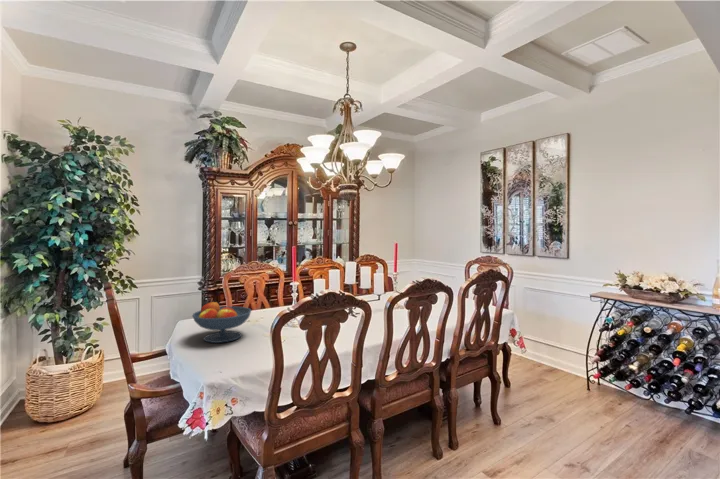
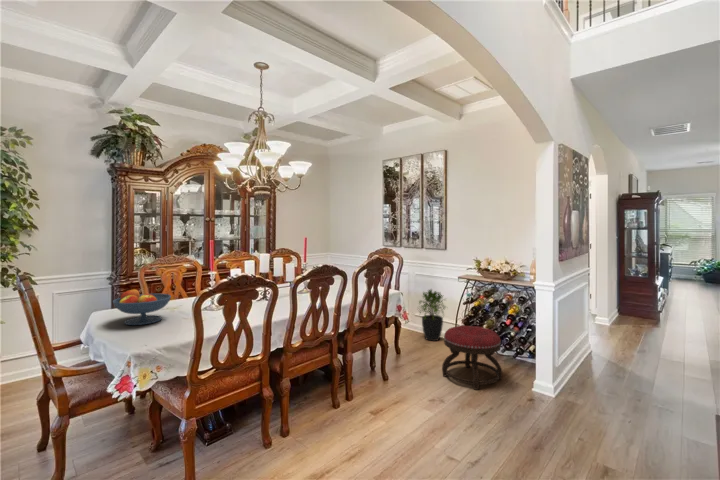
potted plant: none [528,306,573,372] -> present [419,290,445,341]
ottoman: none [574,360,666,452] -> present [442,326,502,390]

